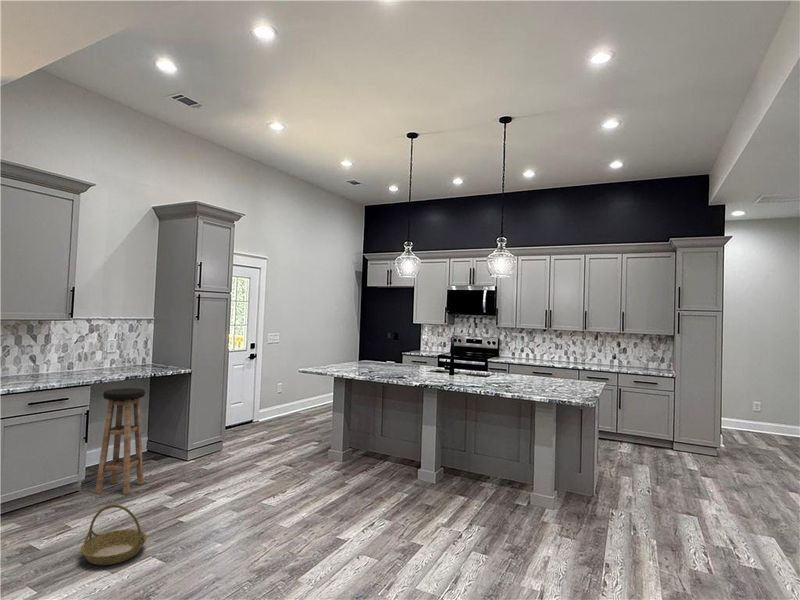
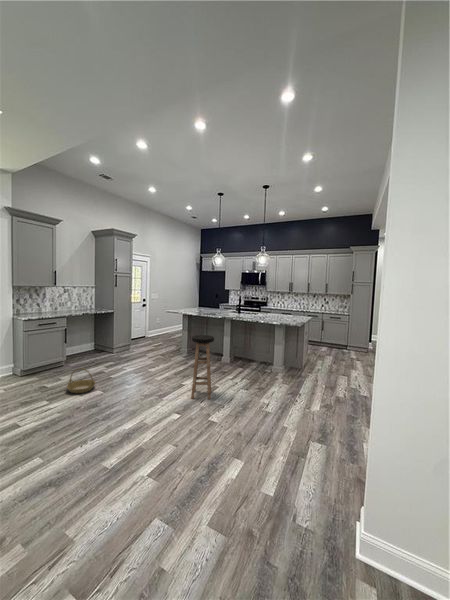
bar stool: present [95,388,145,495] -> present [191,335,214,399]

